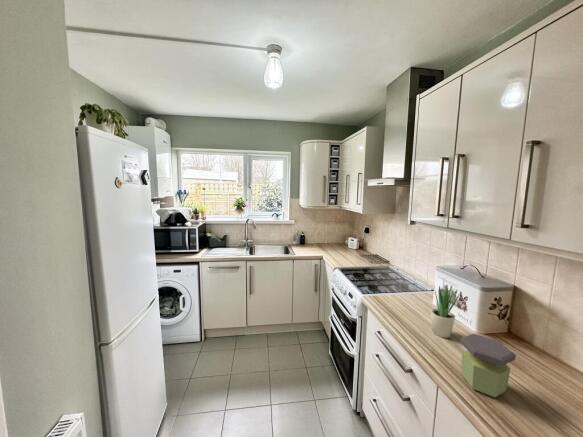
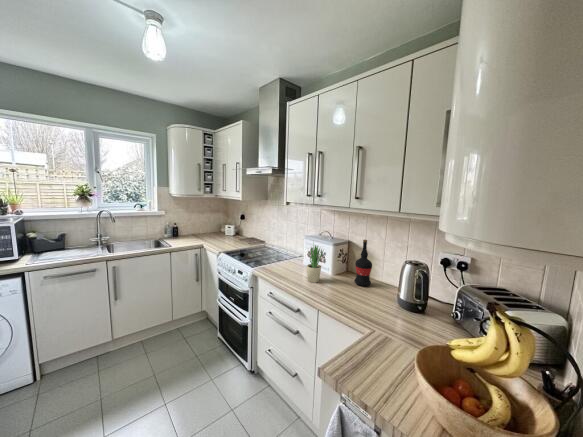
wine bottle: none [518,293,559,371] -> present [354,240,372,286]
jar: present [460,334,516,397] -> none [330,271,358,305]

